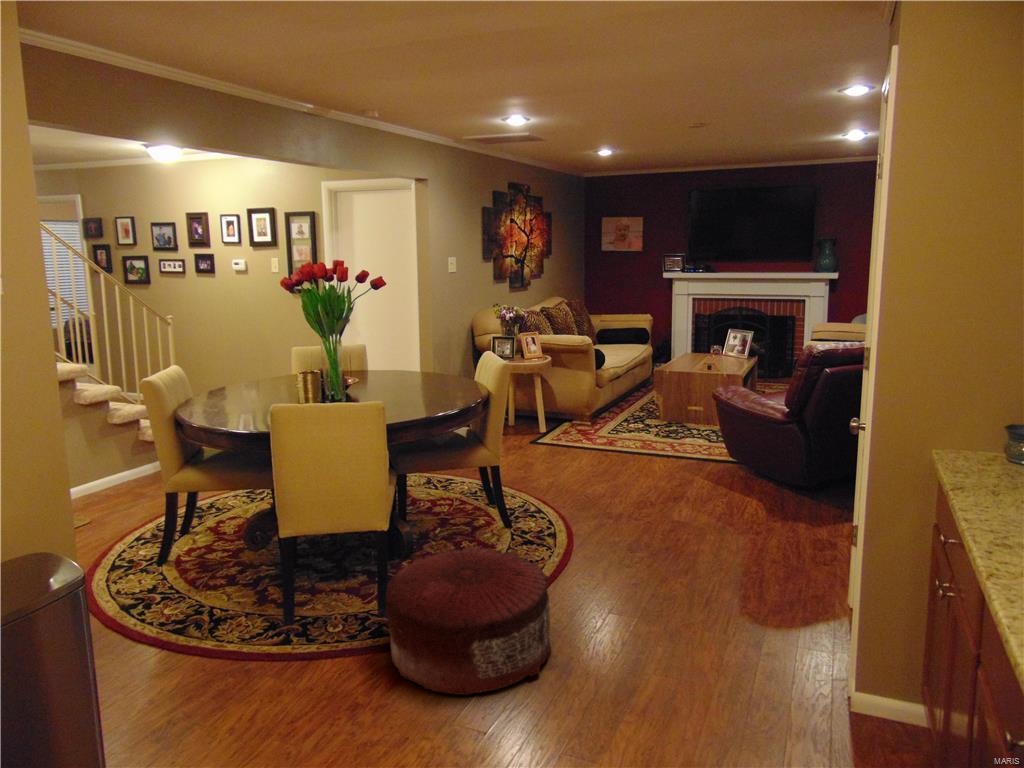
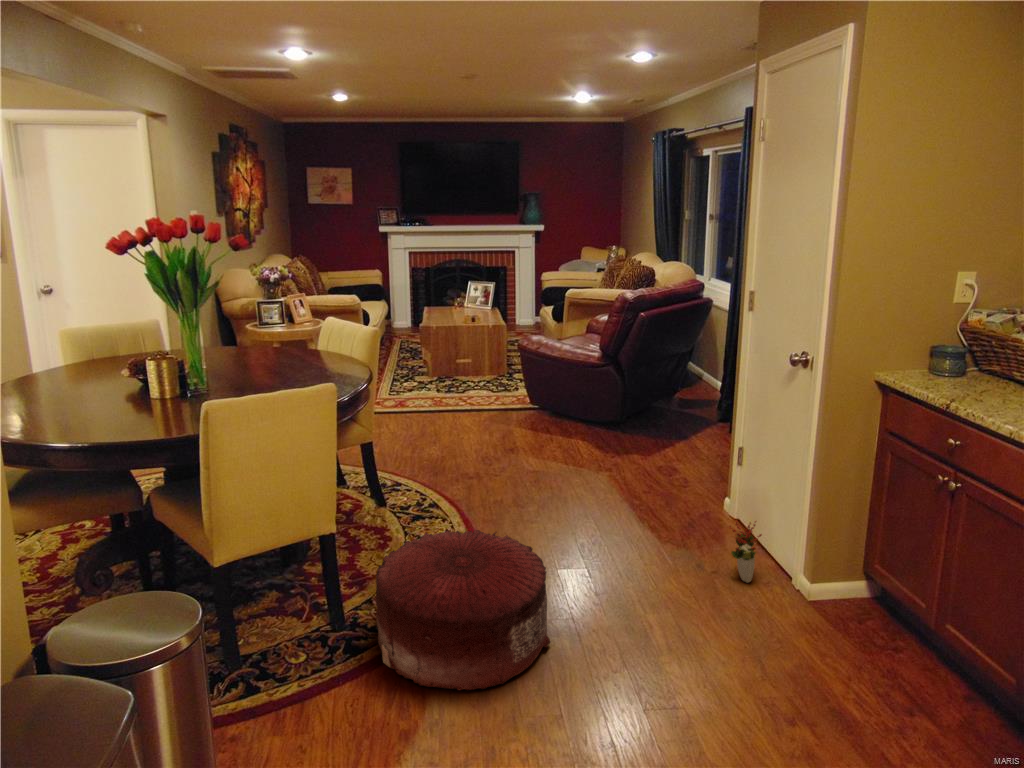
decorative plant: none [795,598,835,678] -> present [729,521,762,583]

